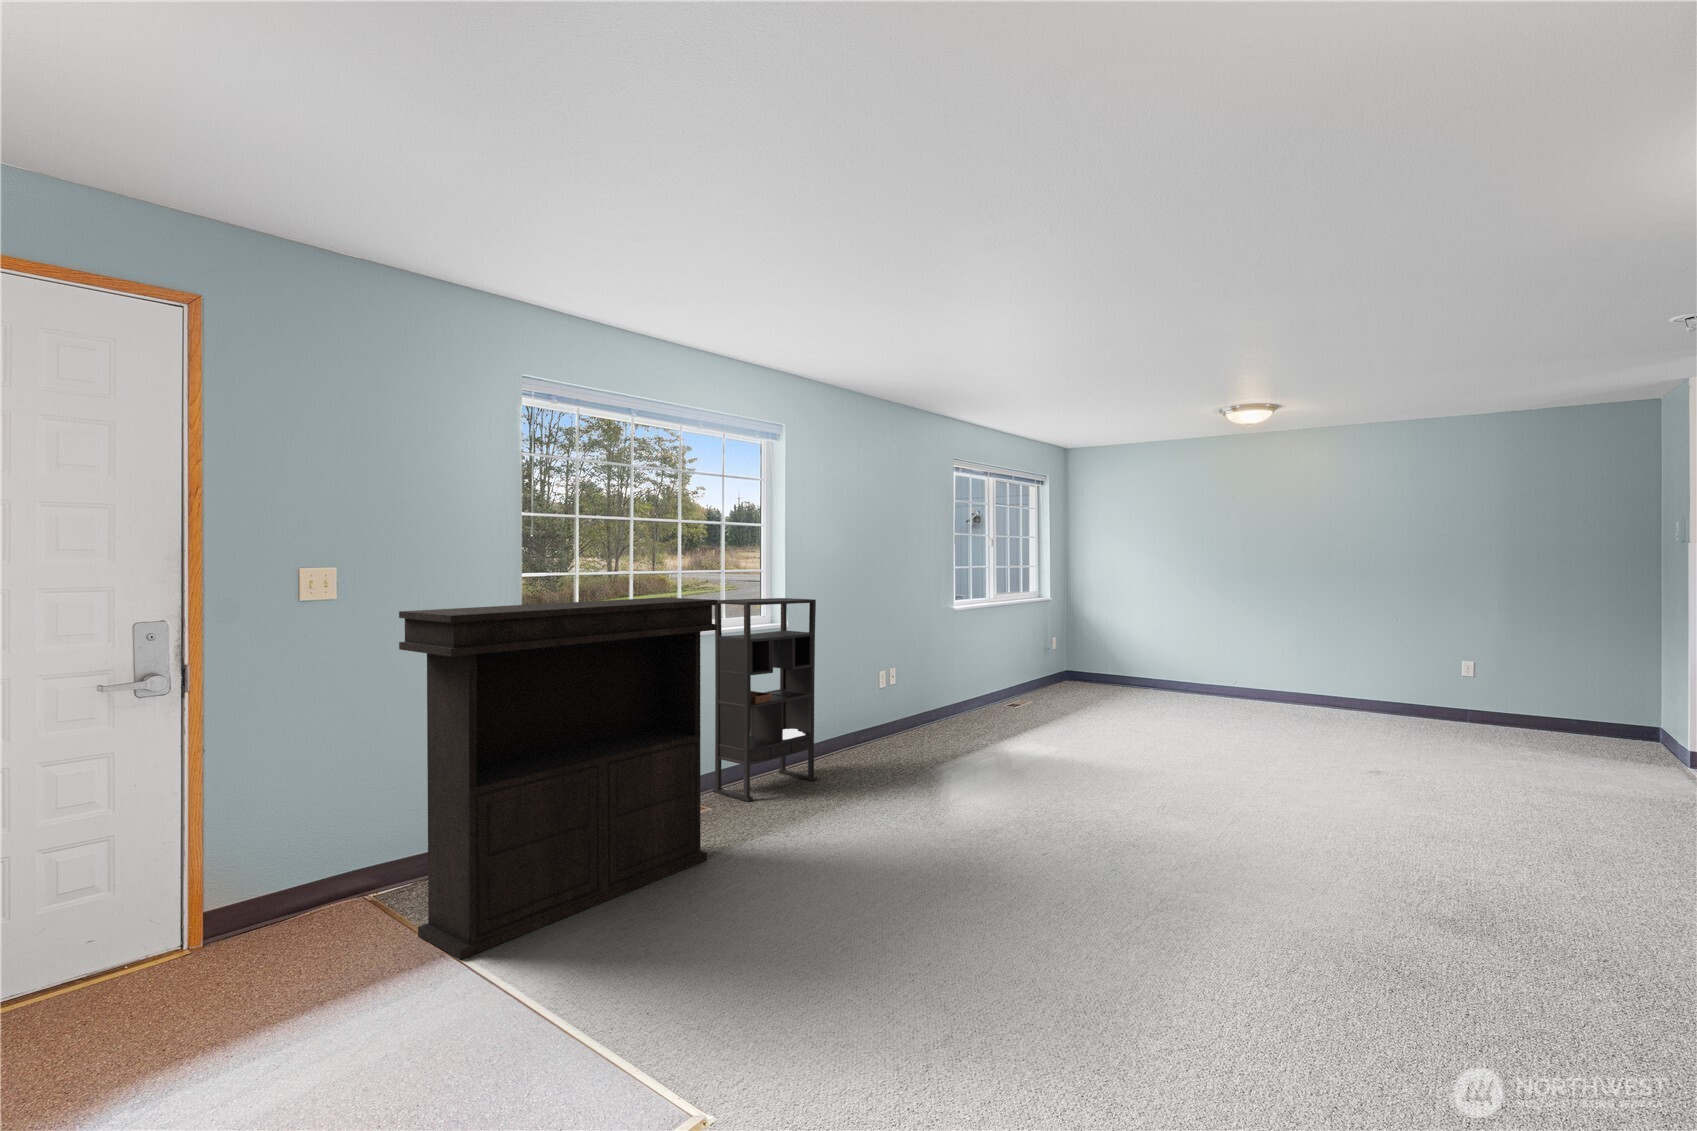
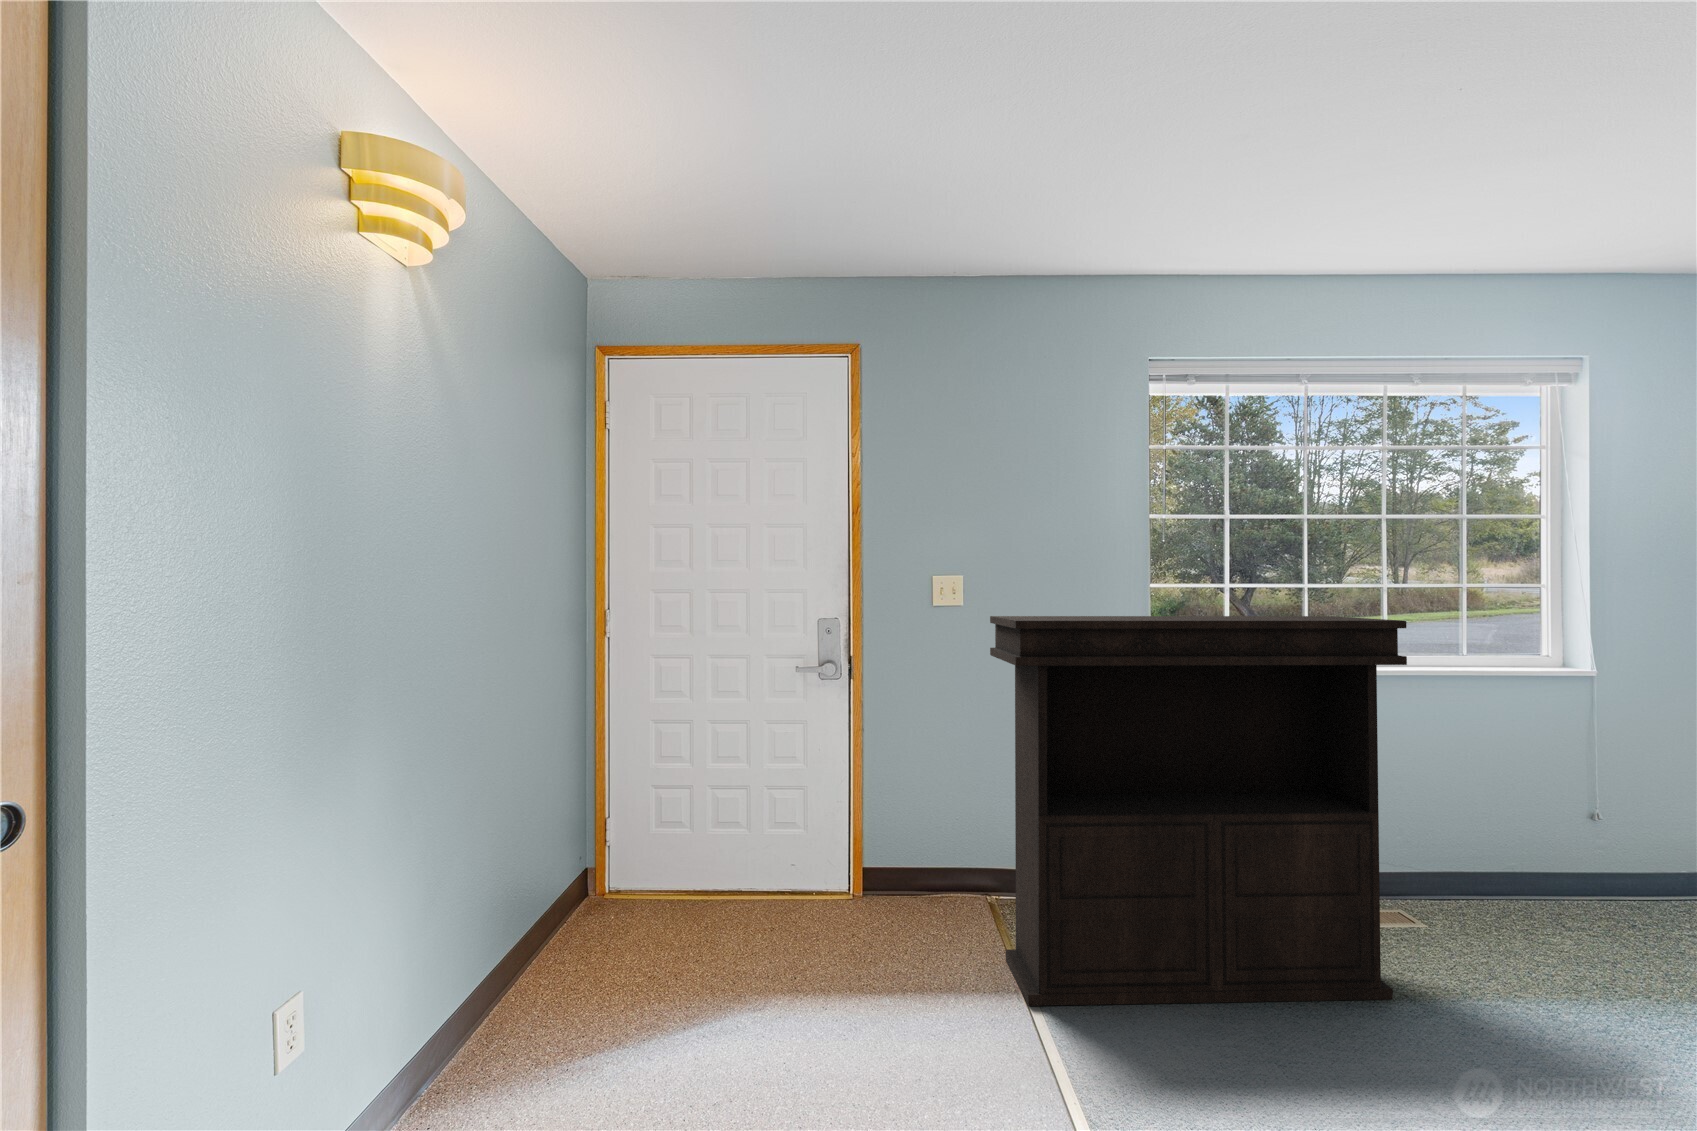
bookshelf: present [713,598,817,802] -> none [1438,626,1657,931]

